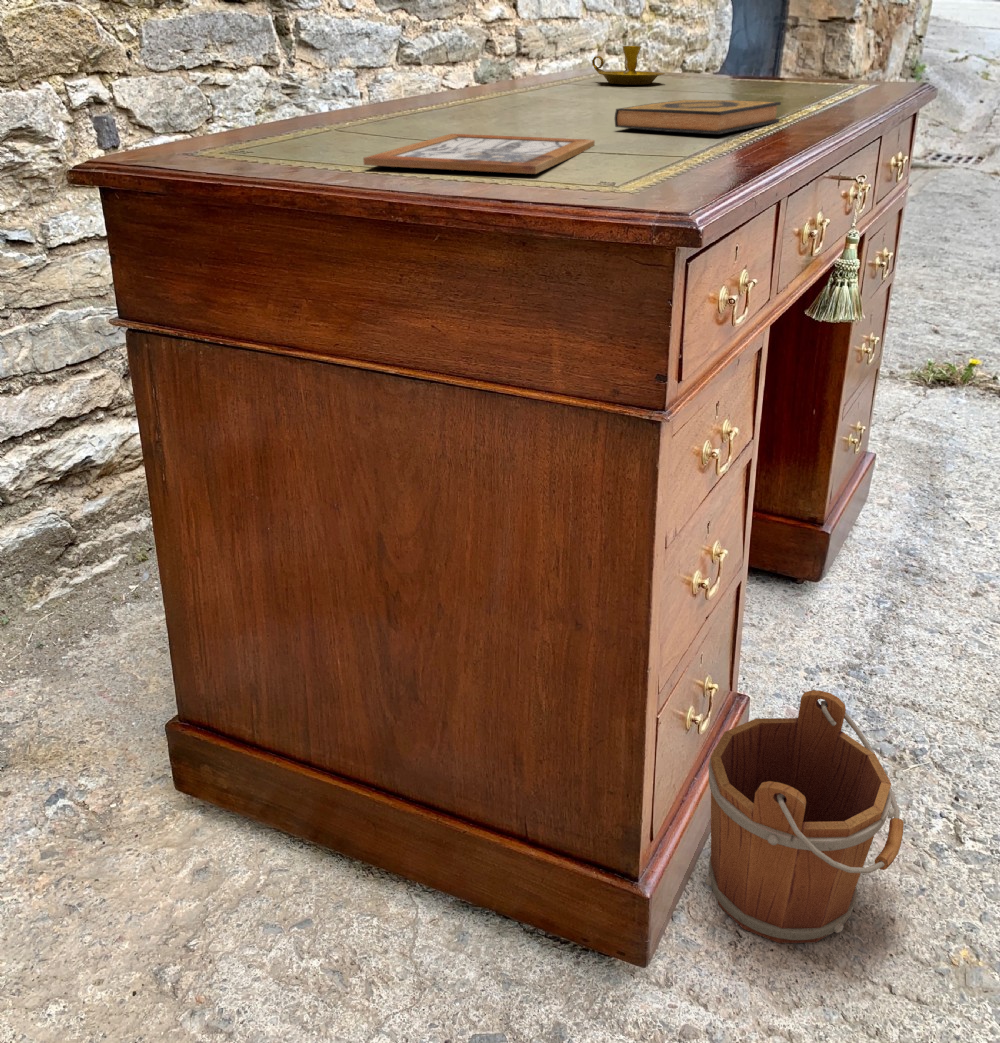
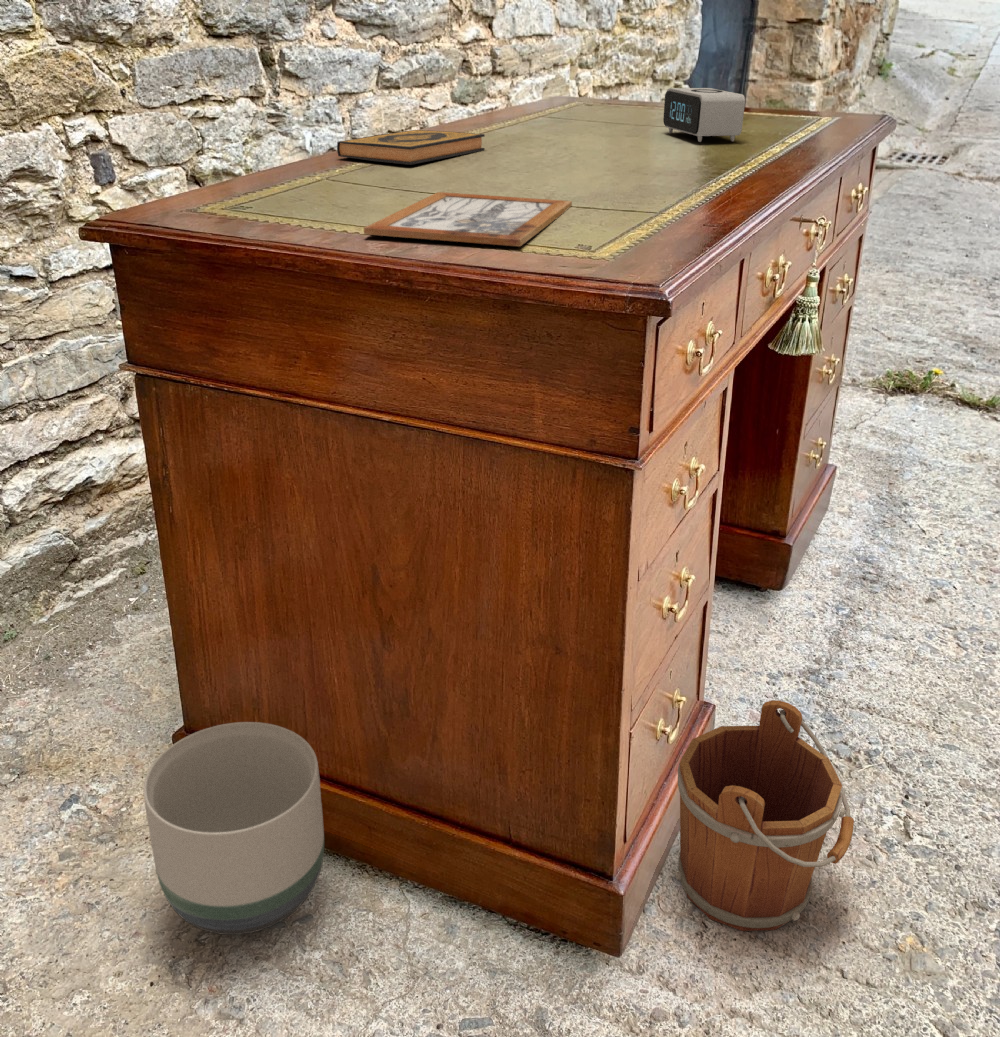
alarm clock: none [694,45,782,99] -> present [663,88,745,142]
candlestick: present [592,46,665,85] -> none [567,82,637,120]
hardback book: present [615,100,781,134] -> present [337,130,485,165]
planter: none [125,708,323,938] -> present [144,722,324,935]

